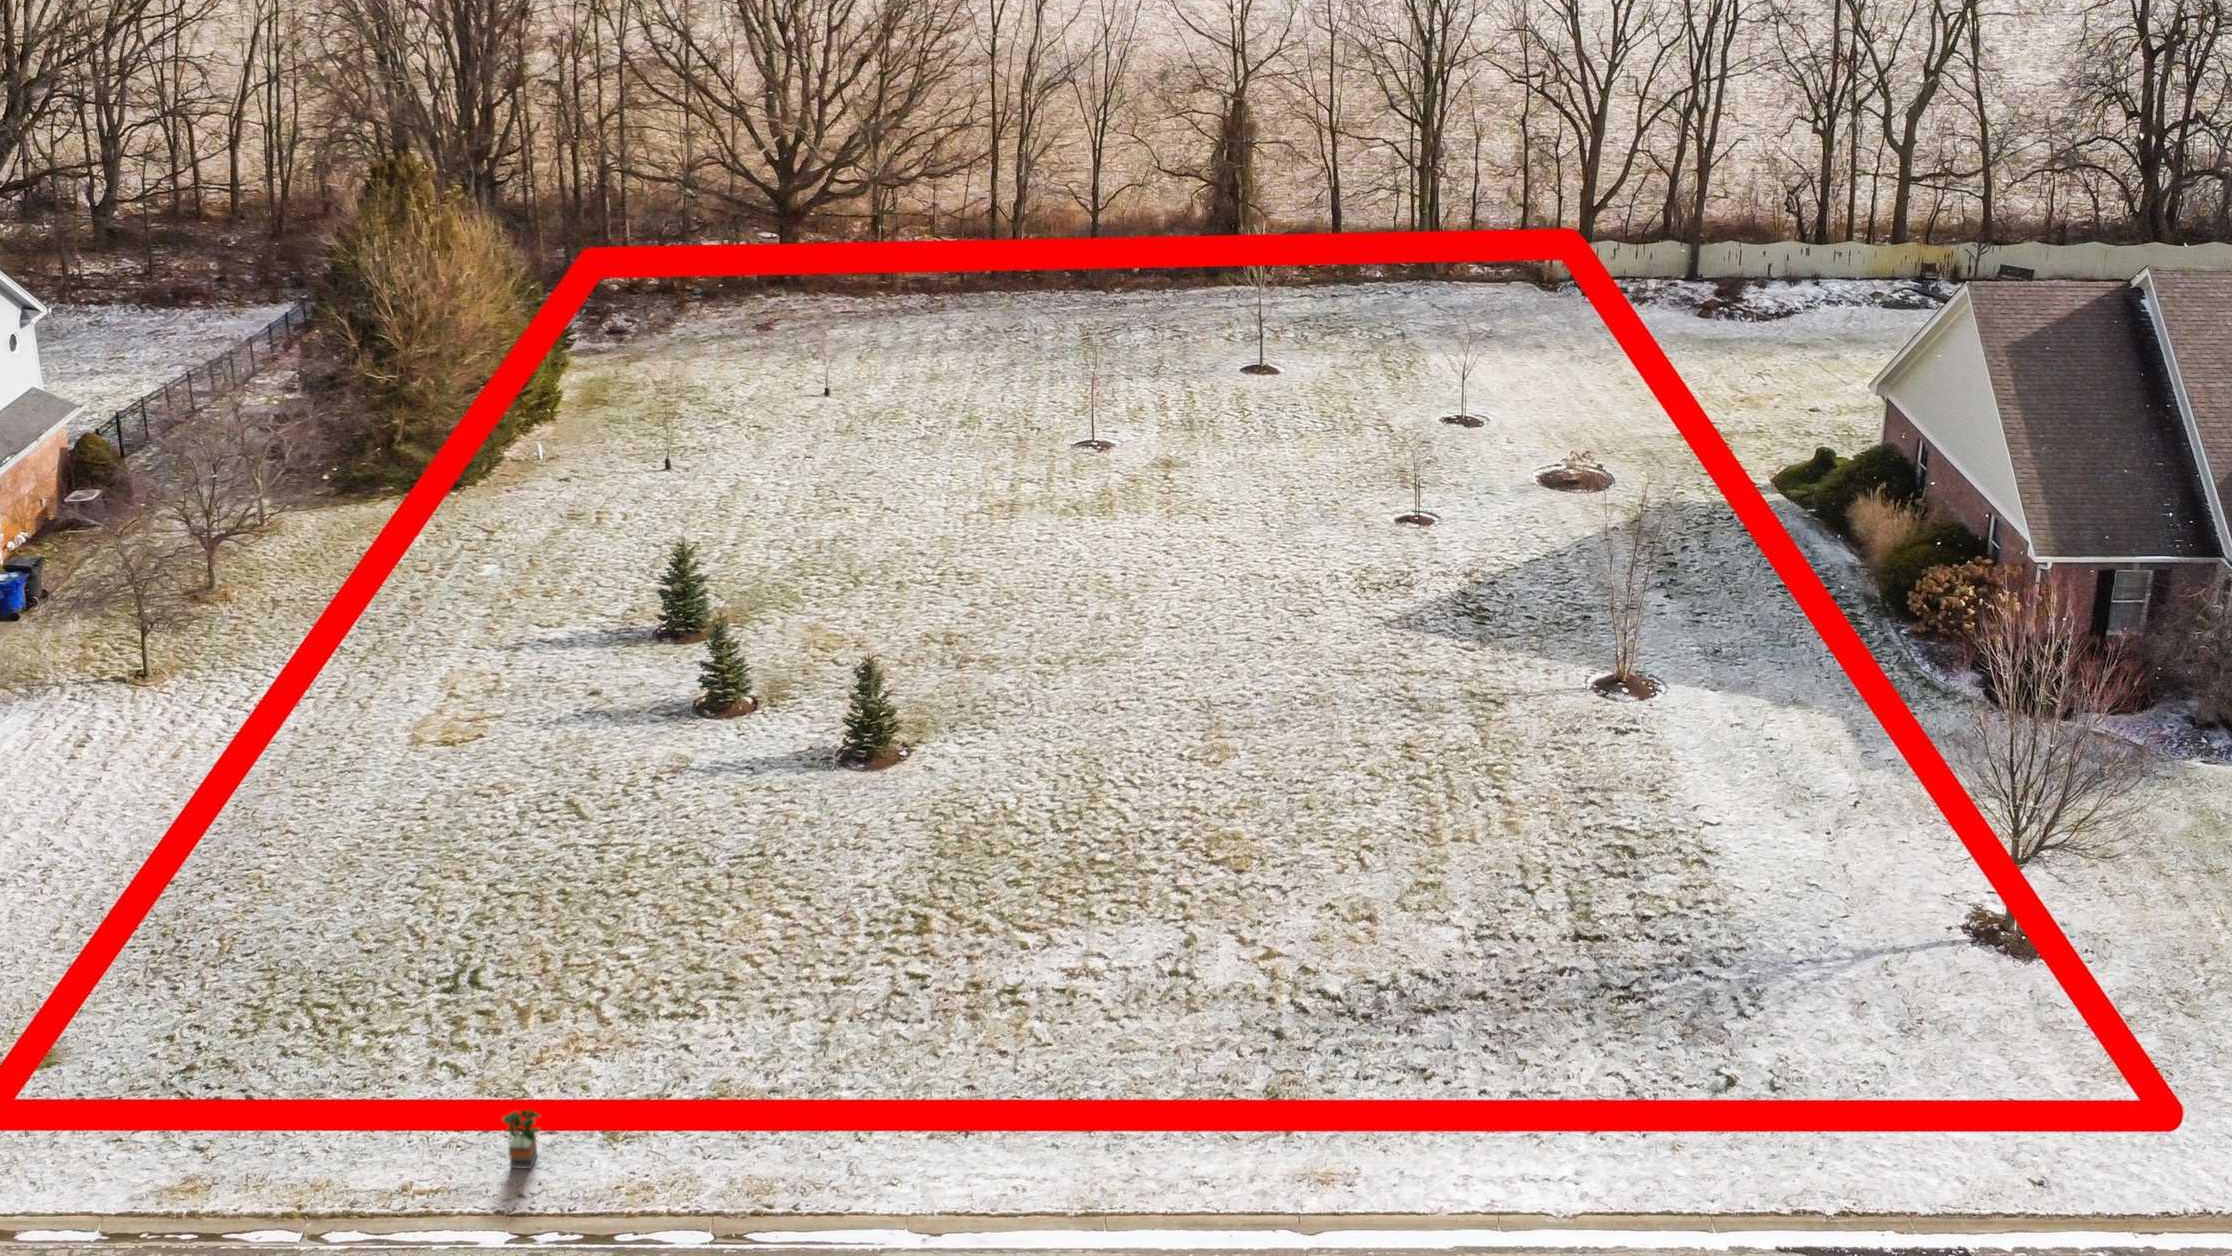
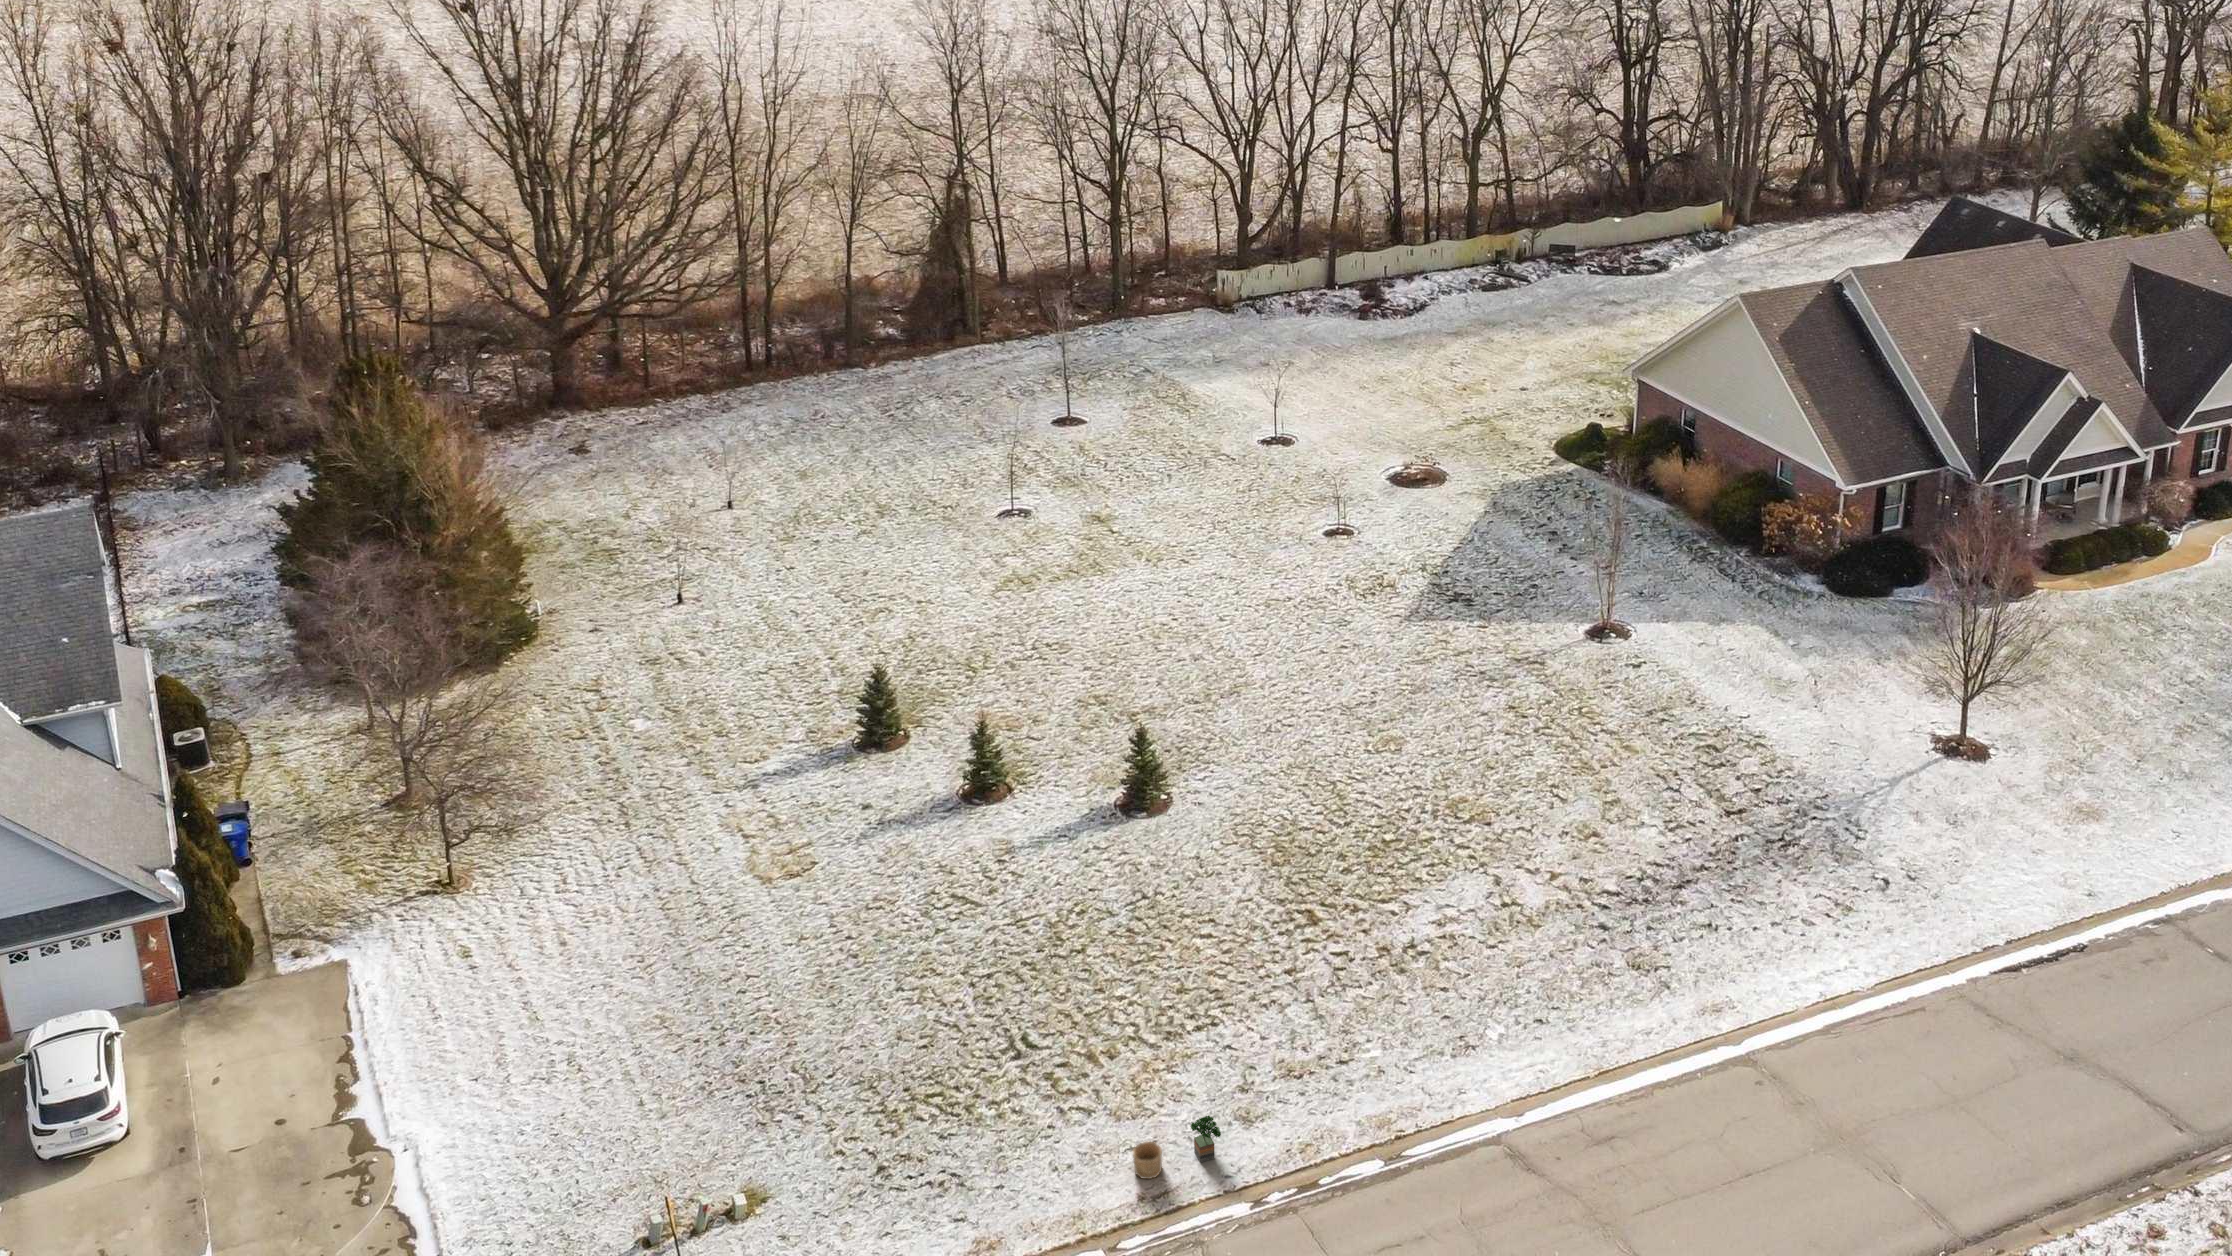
wooden bucket: none [424,1121,467,1169] -> present [1133,1141,1162,1179]

